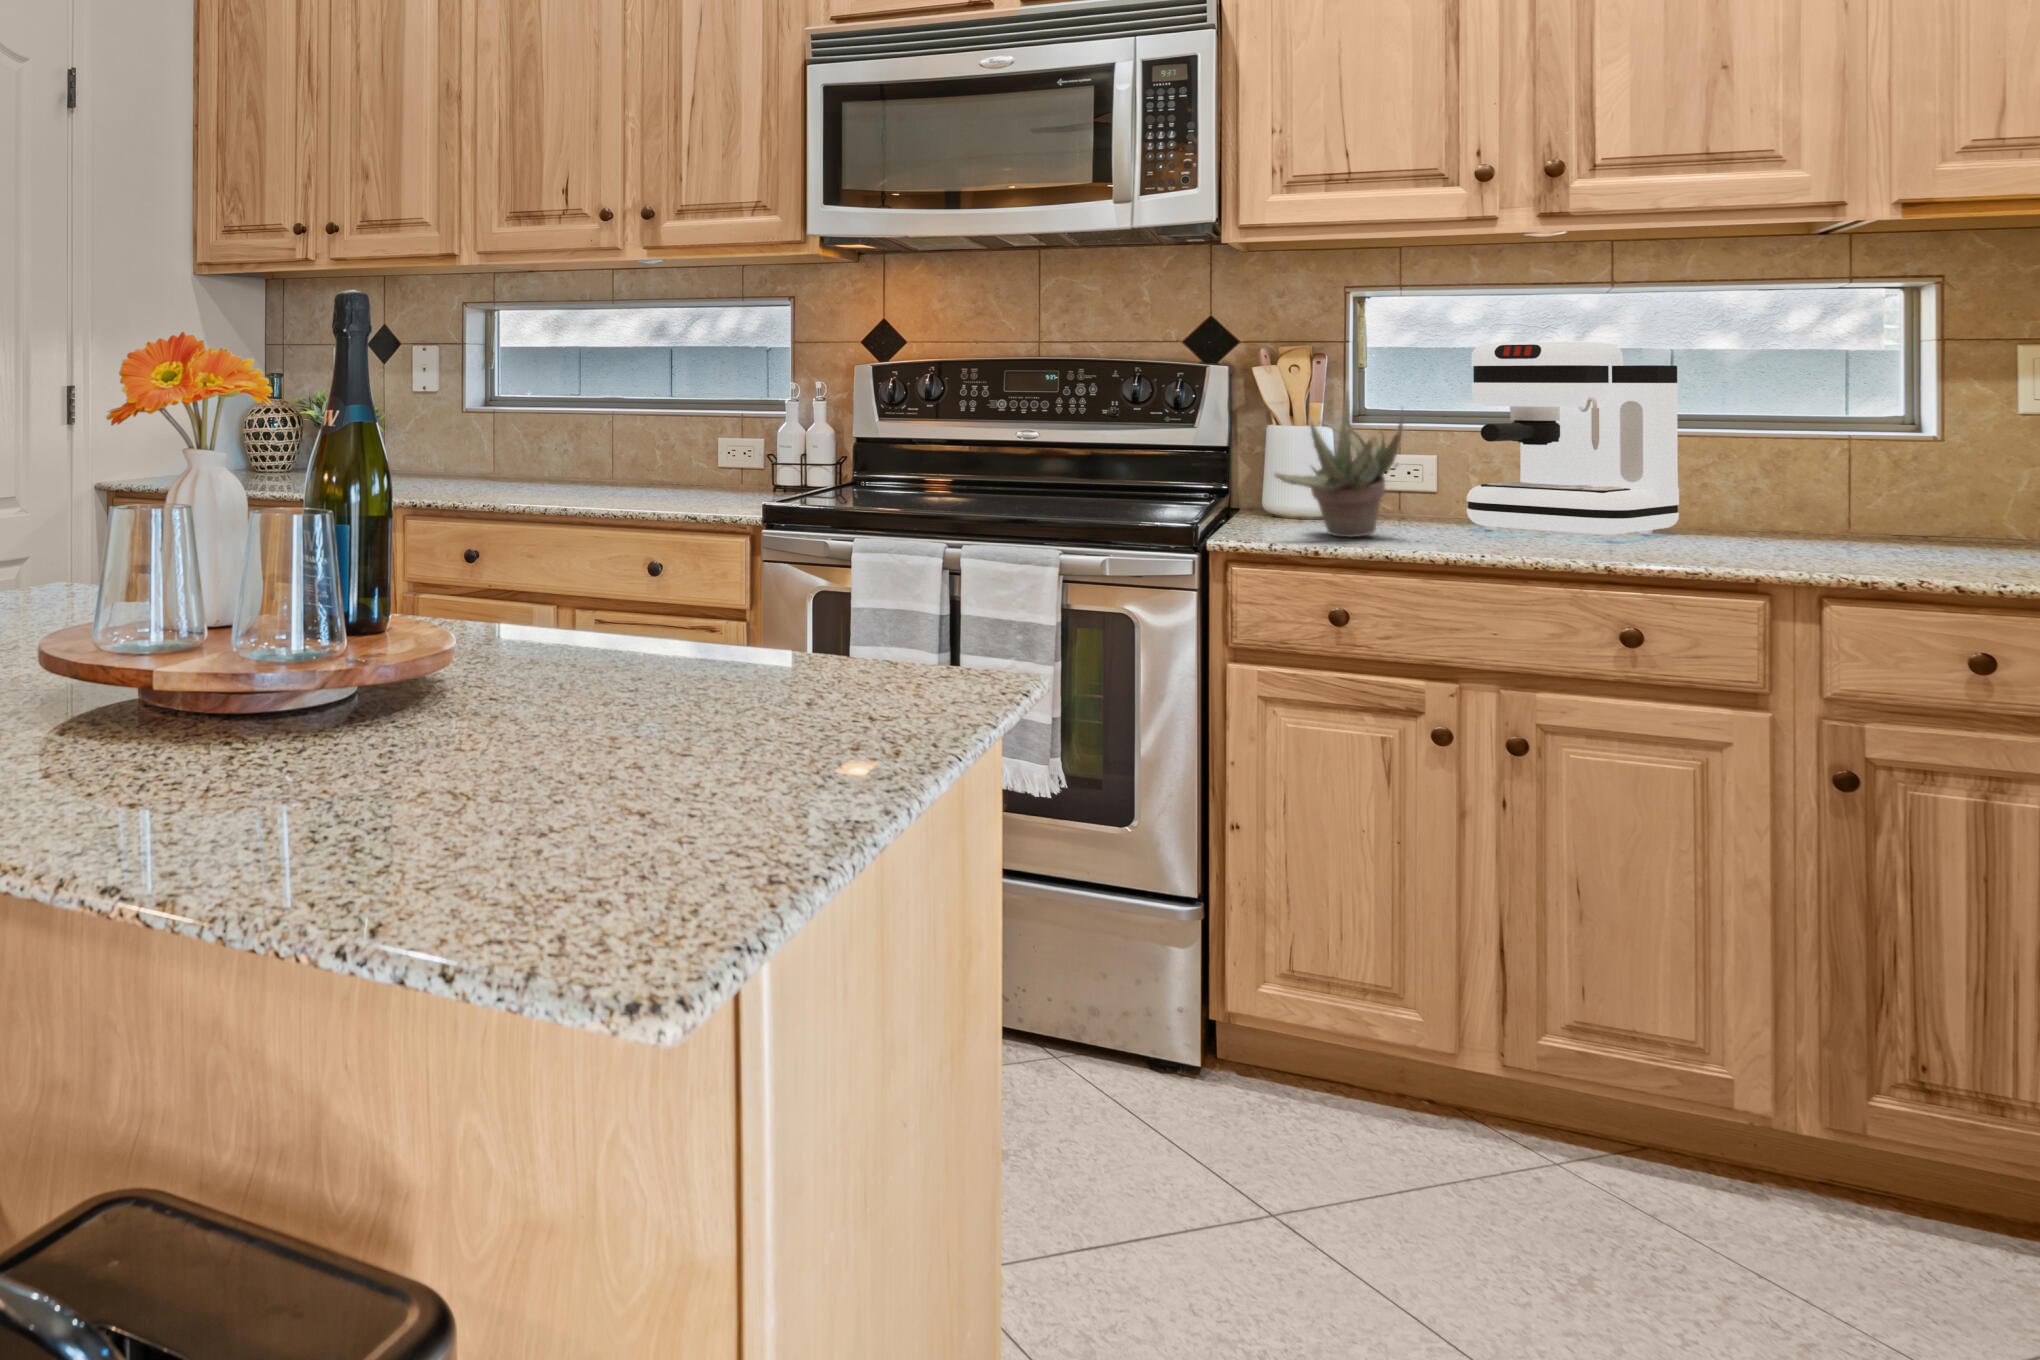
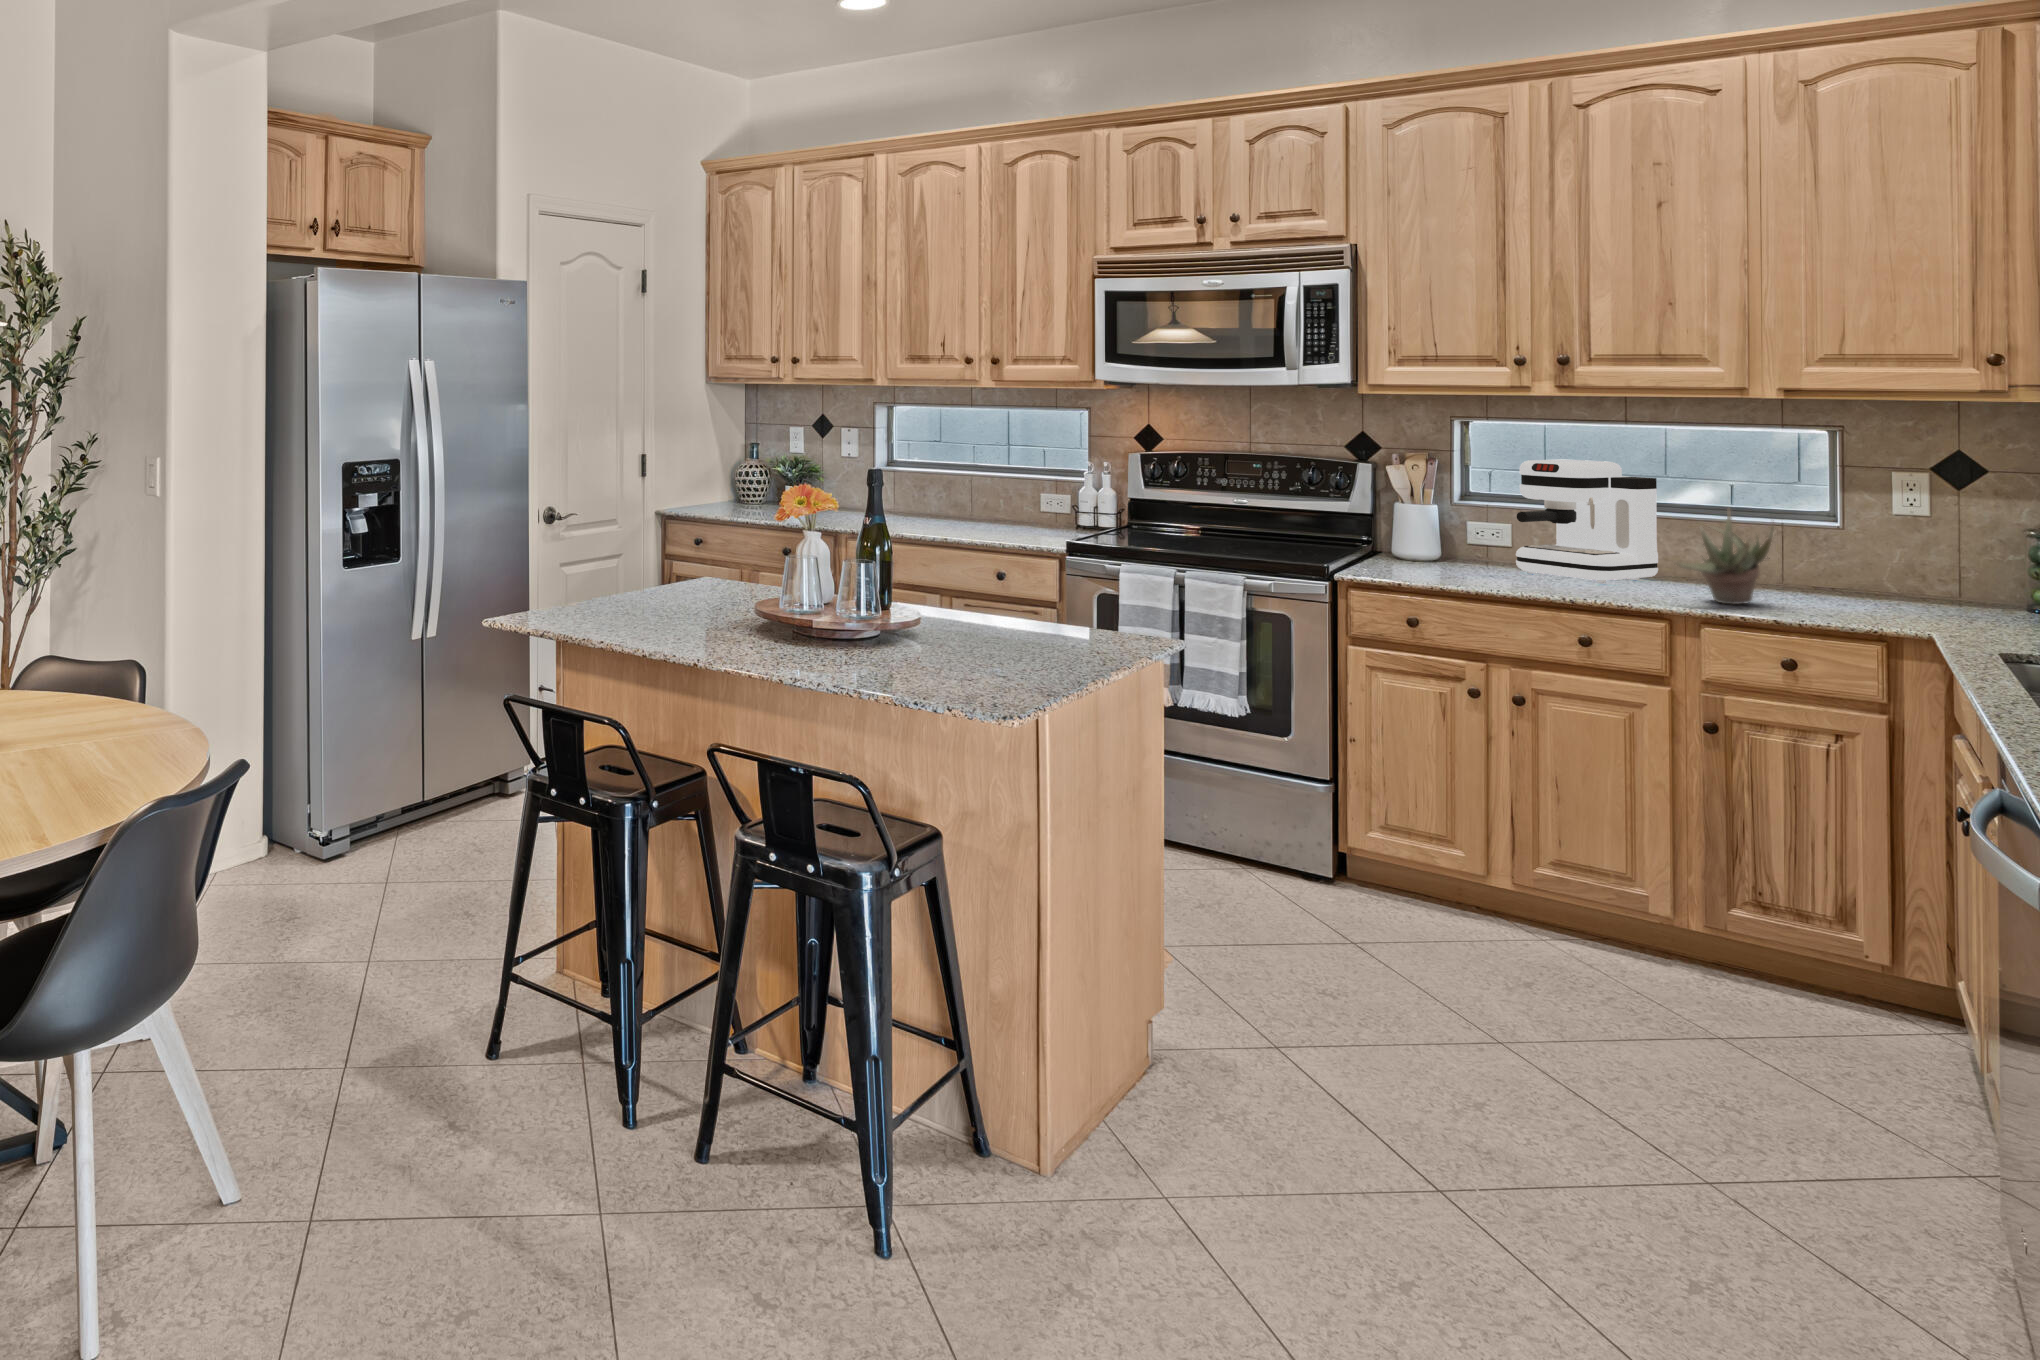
succulent plant: present [1275,391,1404,537] -> present [1674,510,1774,604]

